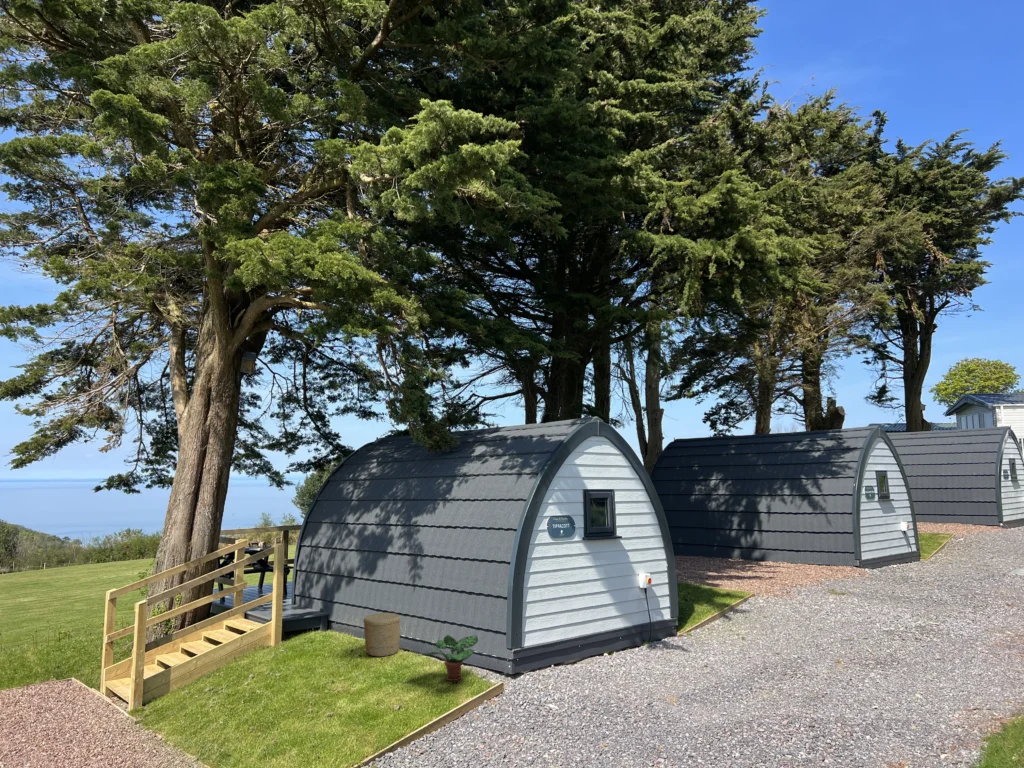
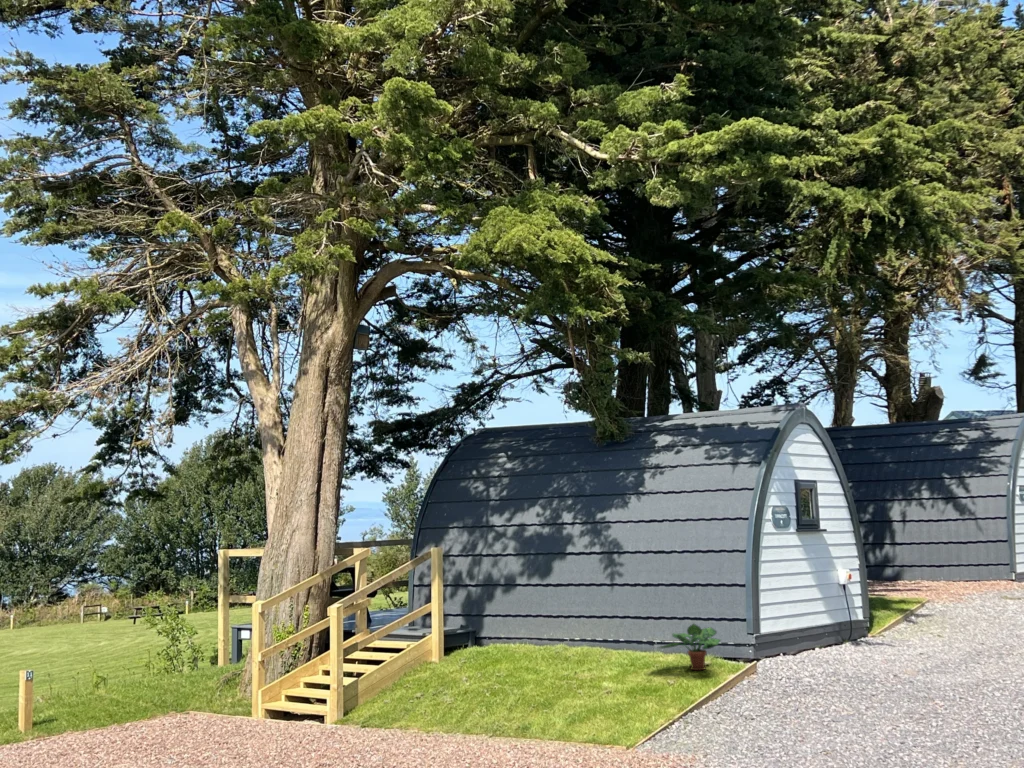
woven basket: present [364,613,400,657] -> none [565,617,605,660]

